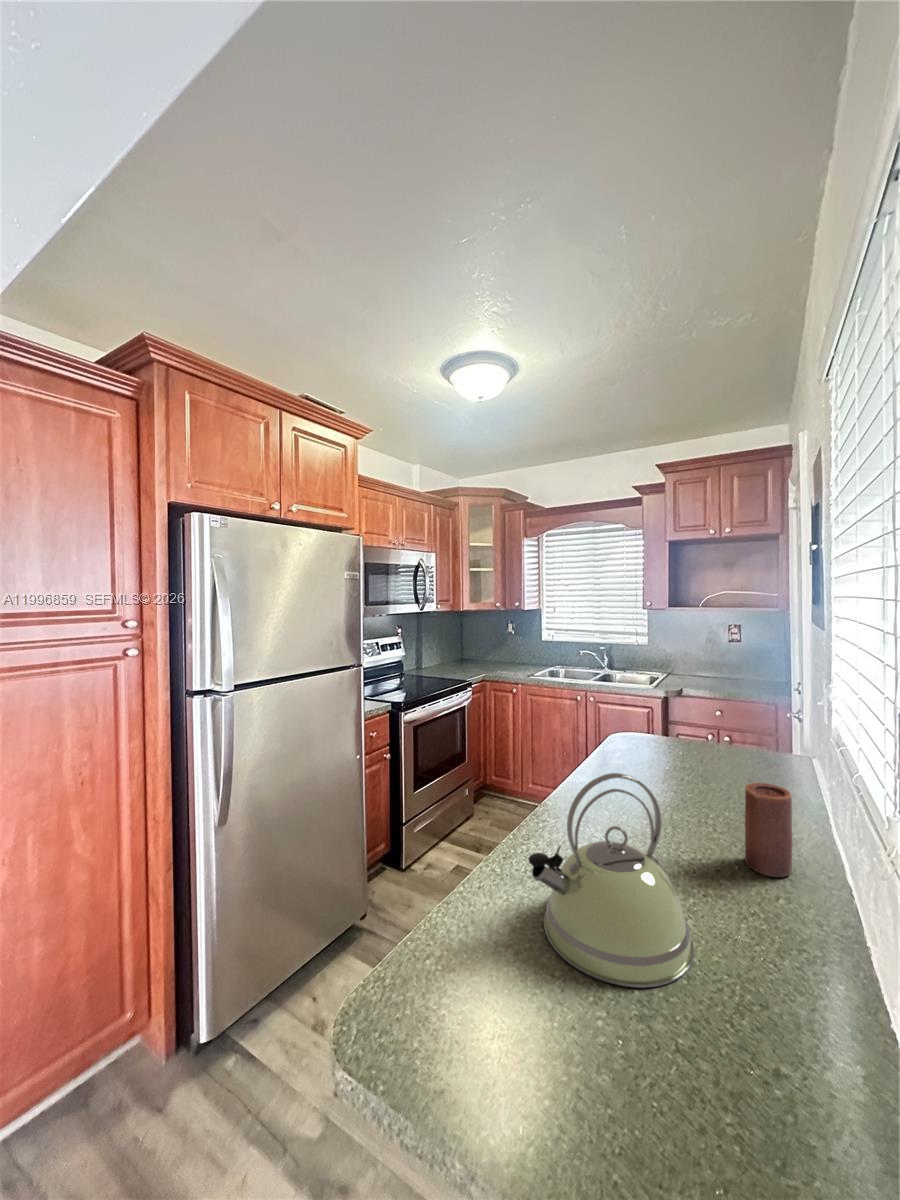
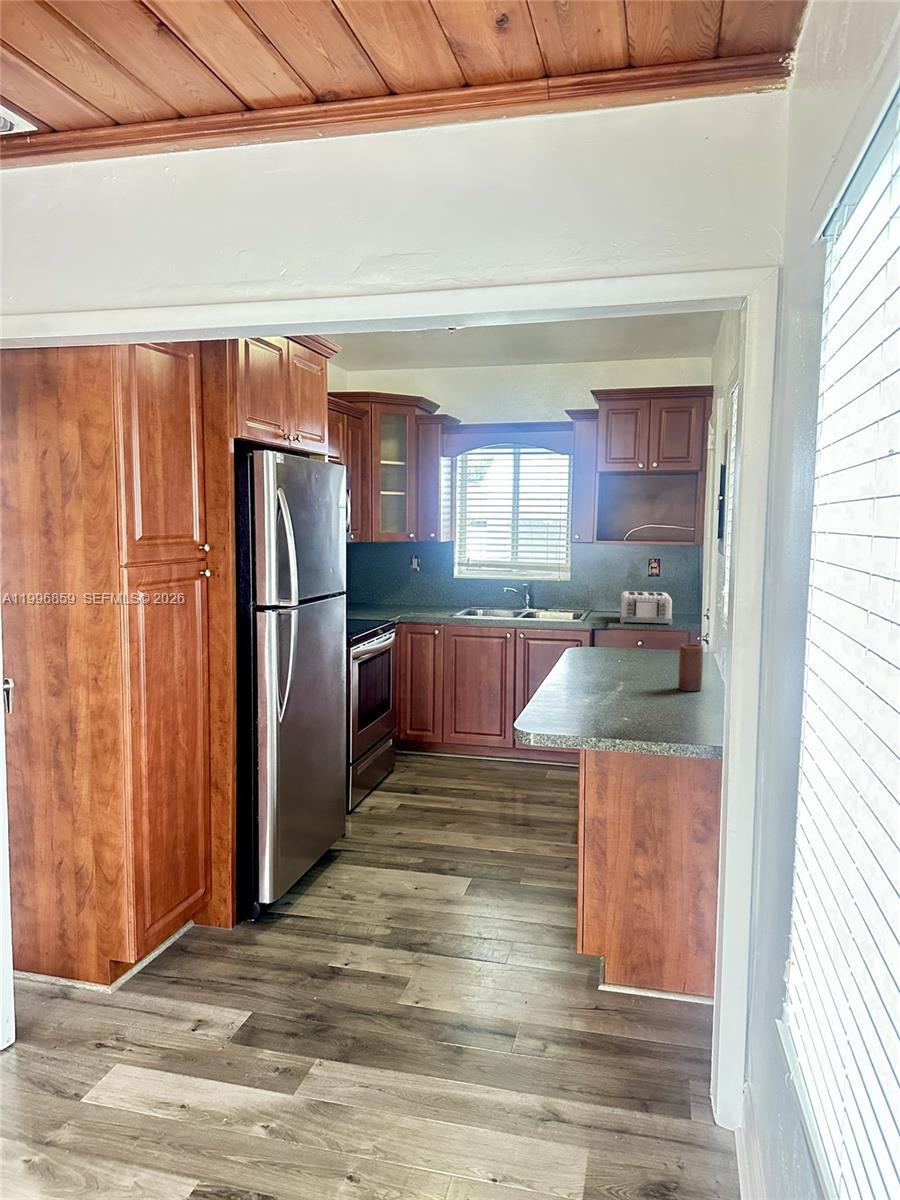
toaster: none [695,656,755,695] -> present [619,591,672,625]
kettle: present [528,773,694,988] -> none [585,626,660,717]

